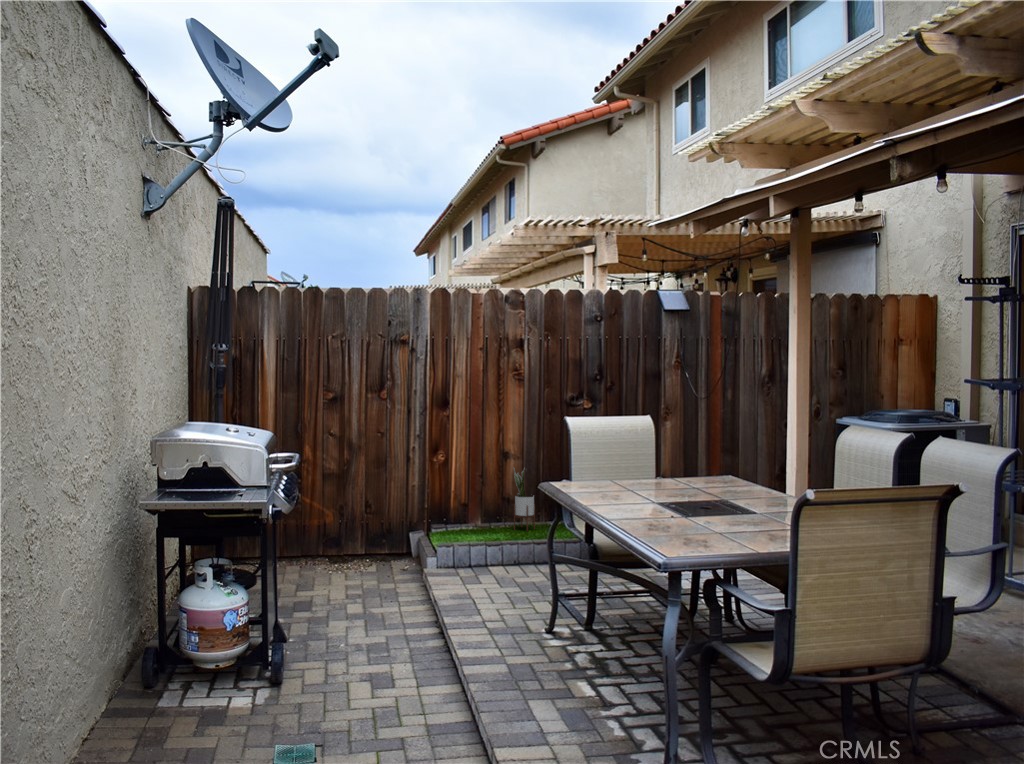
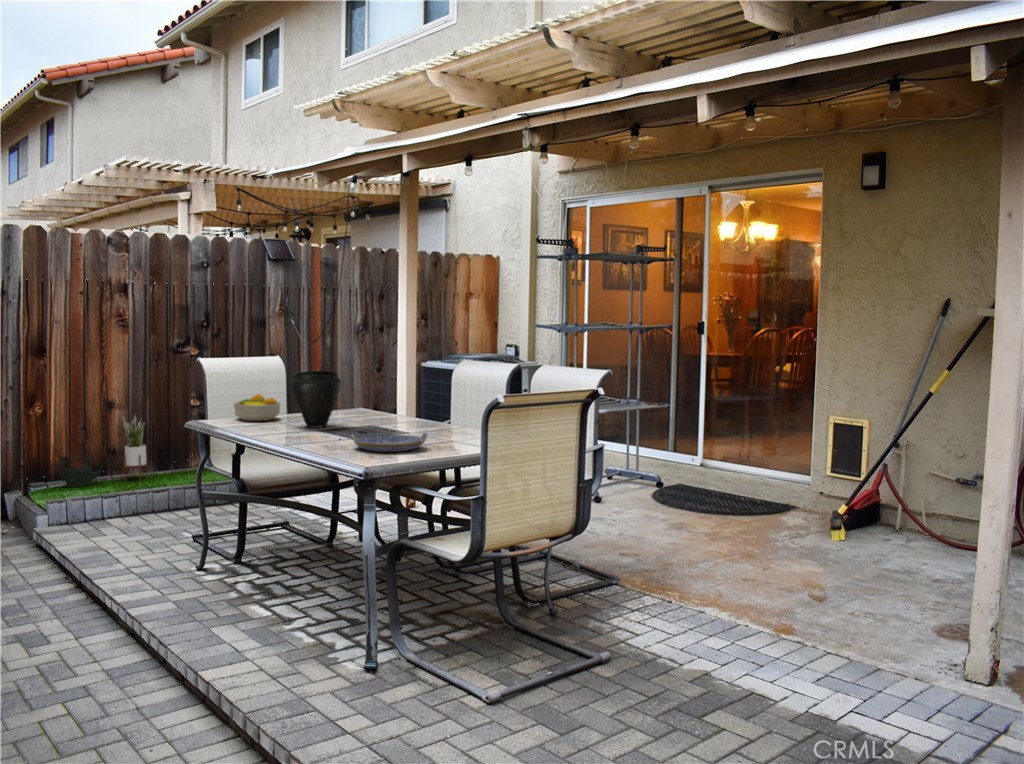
vase: none [638,431,692,494] -> present [291,370,341,427]
fruit bowl: none [588,453,636,483] -> present [234,394,280,421]
watering can: none [456,504,500,532] -> present [58,457,107,487]
serving tray: none [677,508,767,532] -> present [351,433,427,452]

